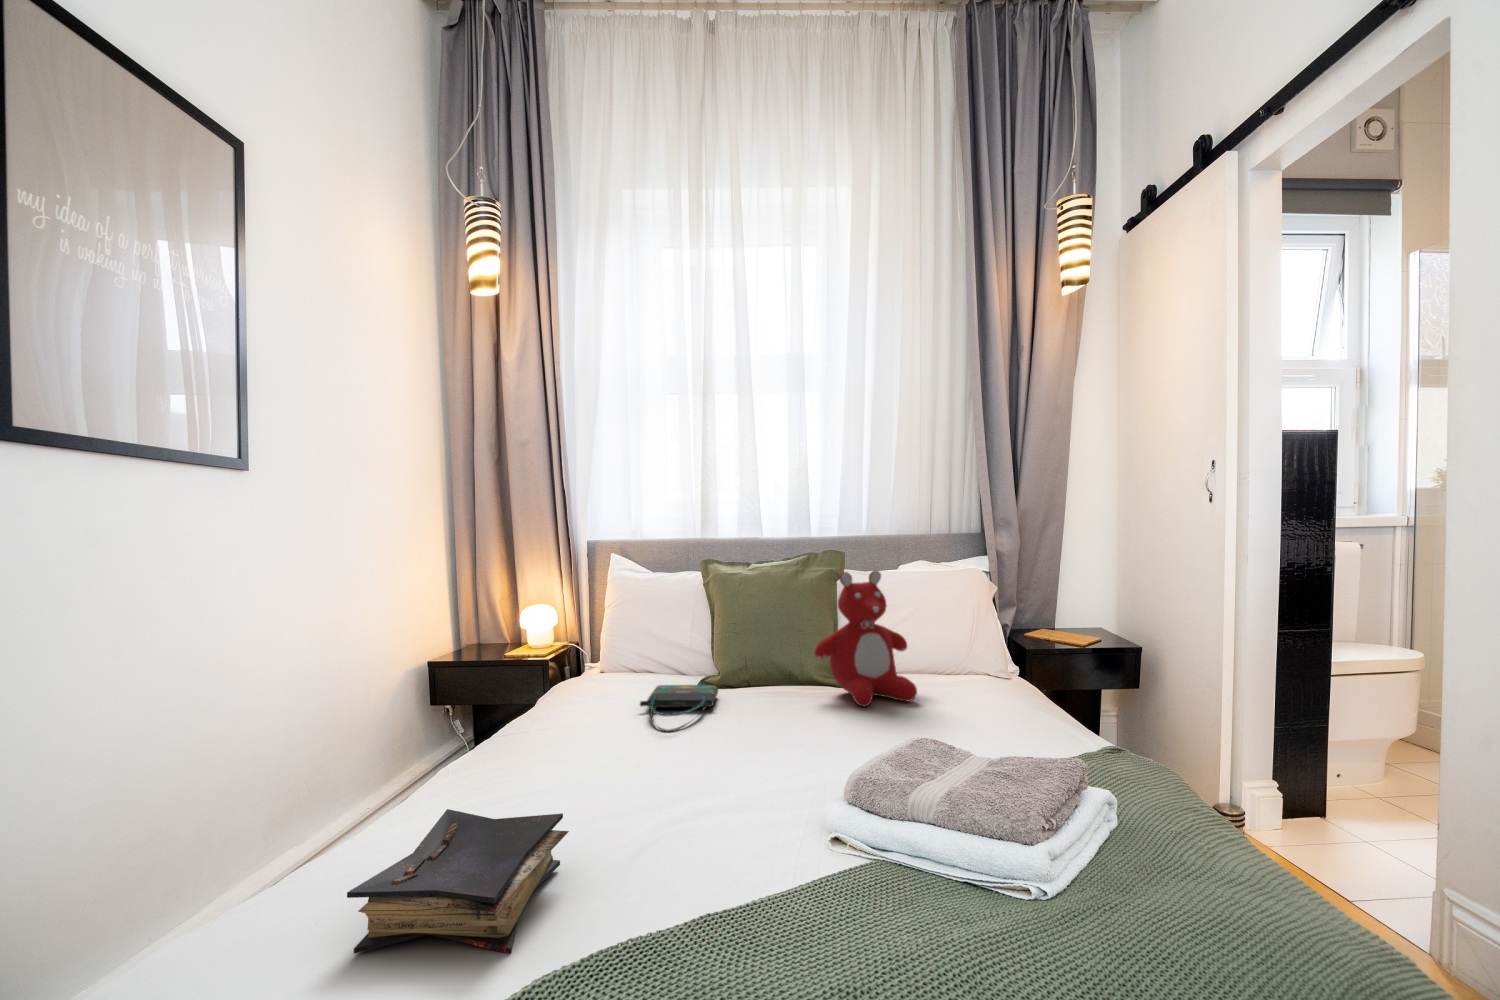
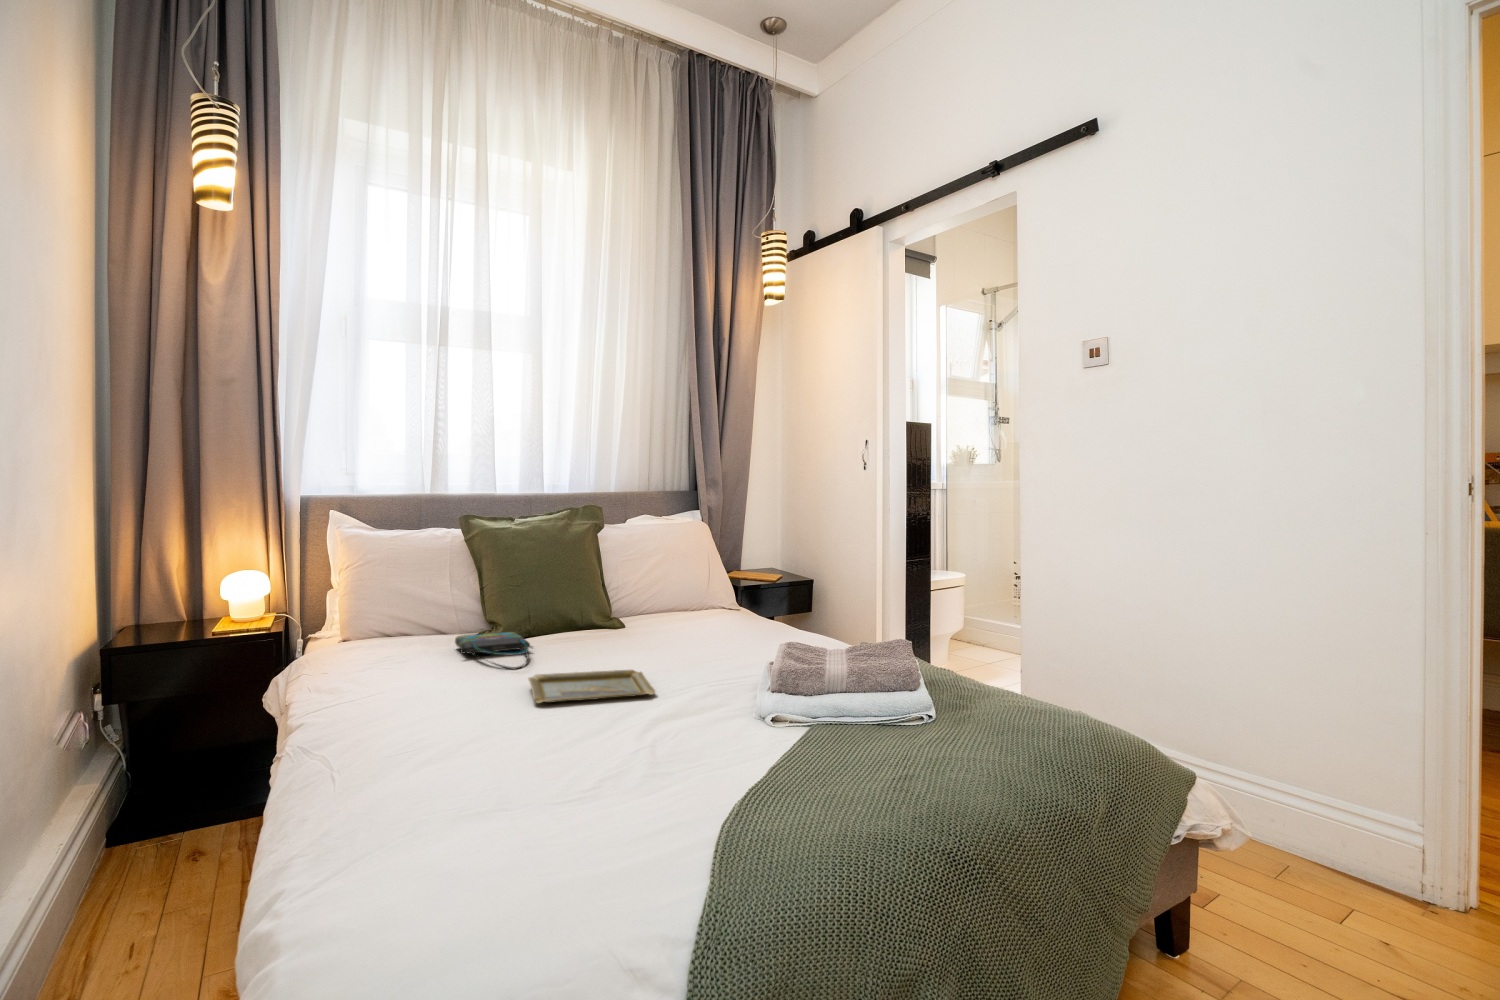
teddy bear: present [815,570,917,706] -> none [603,525,689,637]
tray: none [610,745,766,794] -> present [528,670,655,703]
book: present [347,809,569,954] -> none [489,707,640,815]

